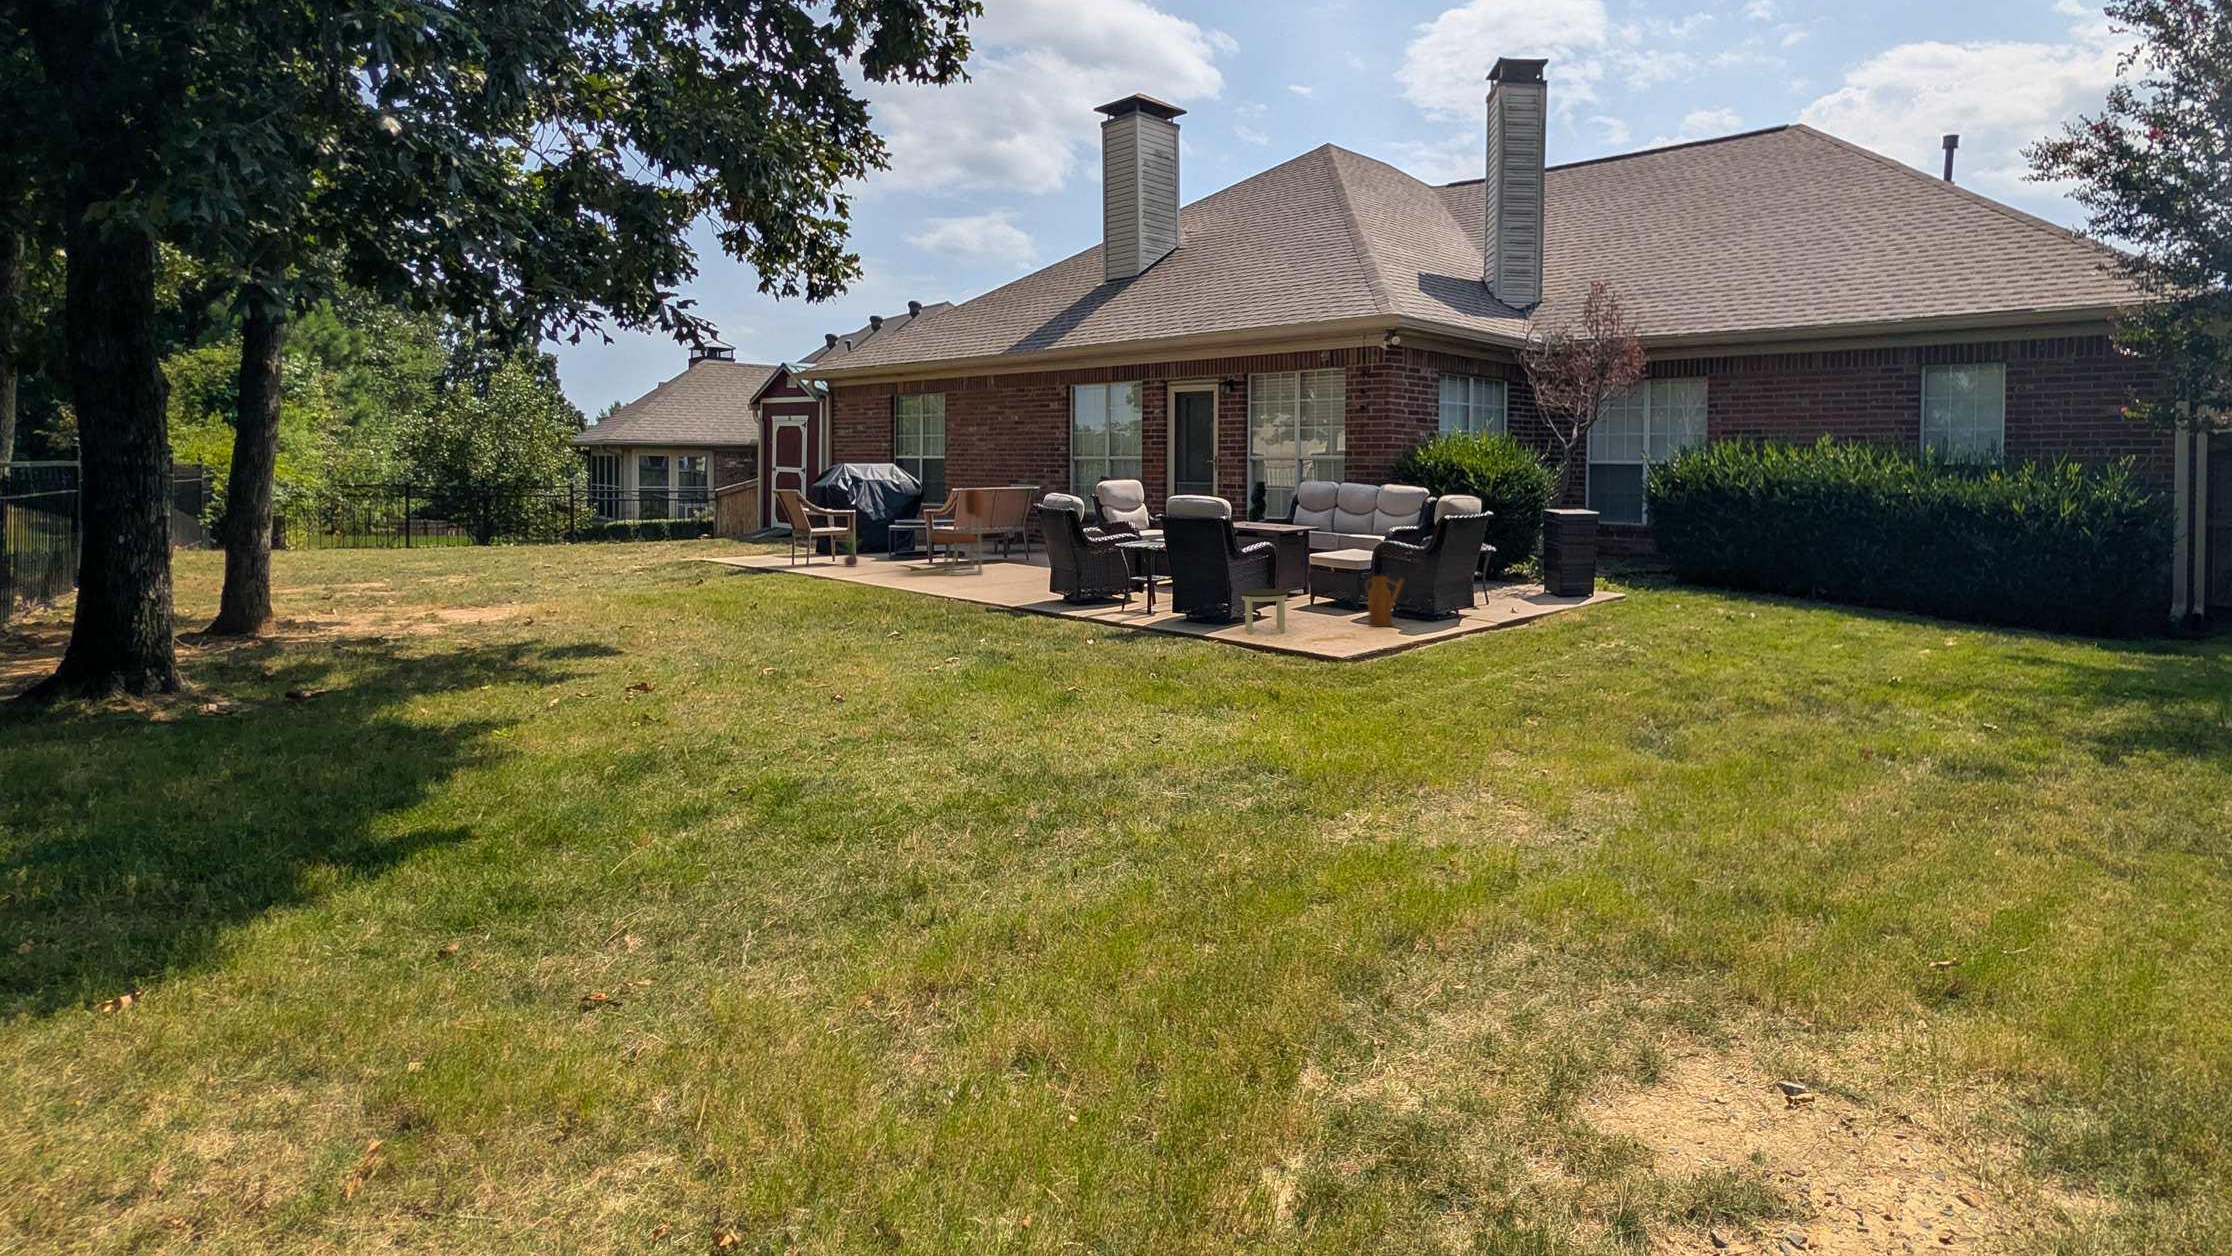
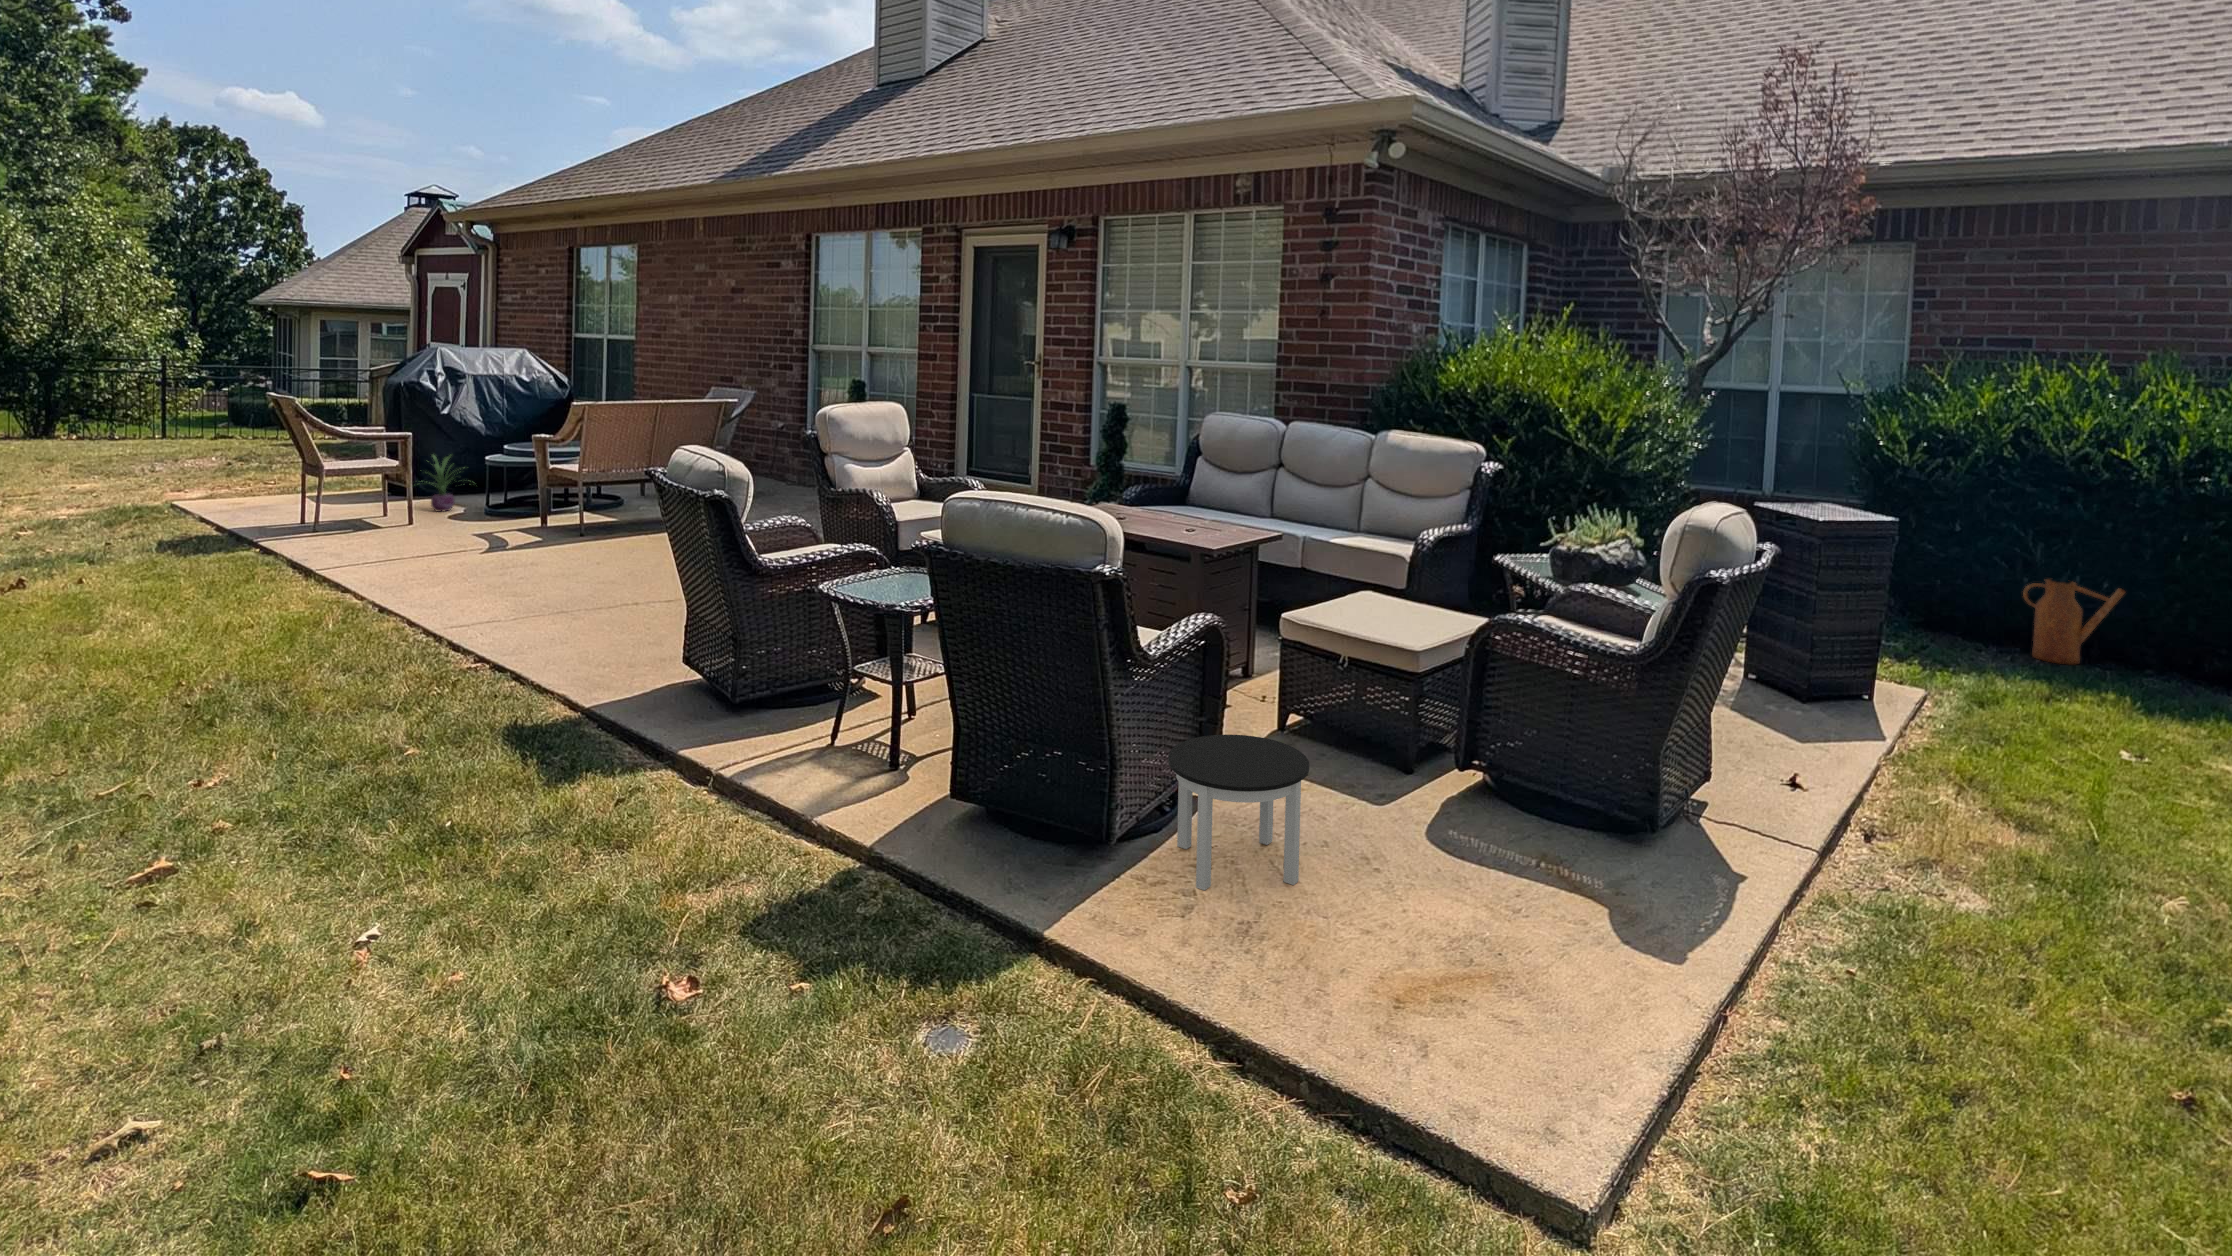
bench: present [930,489,984,576] -> none [554,396,648,546]
watering can: present [1366,576,1404,627] -> present [2023,579,2125,665]

